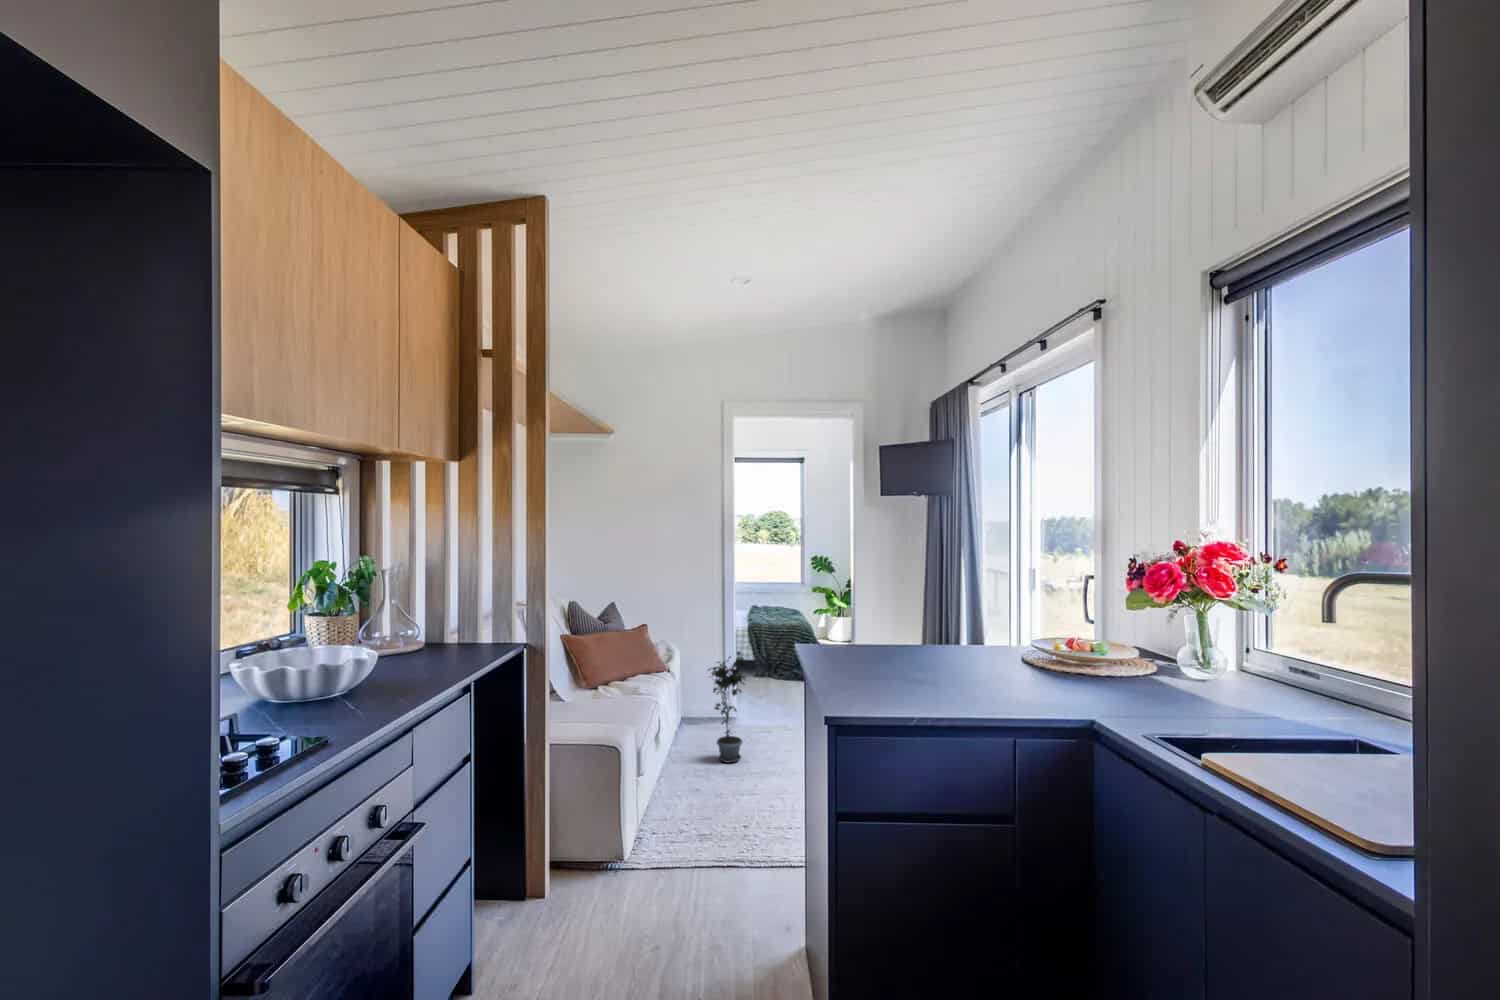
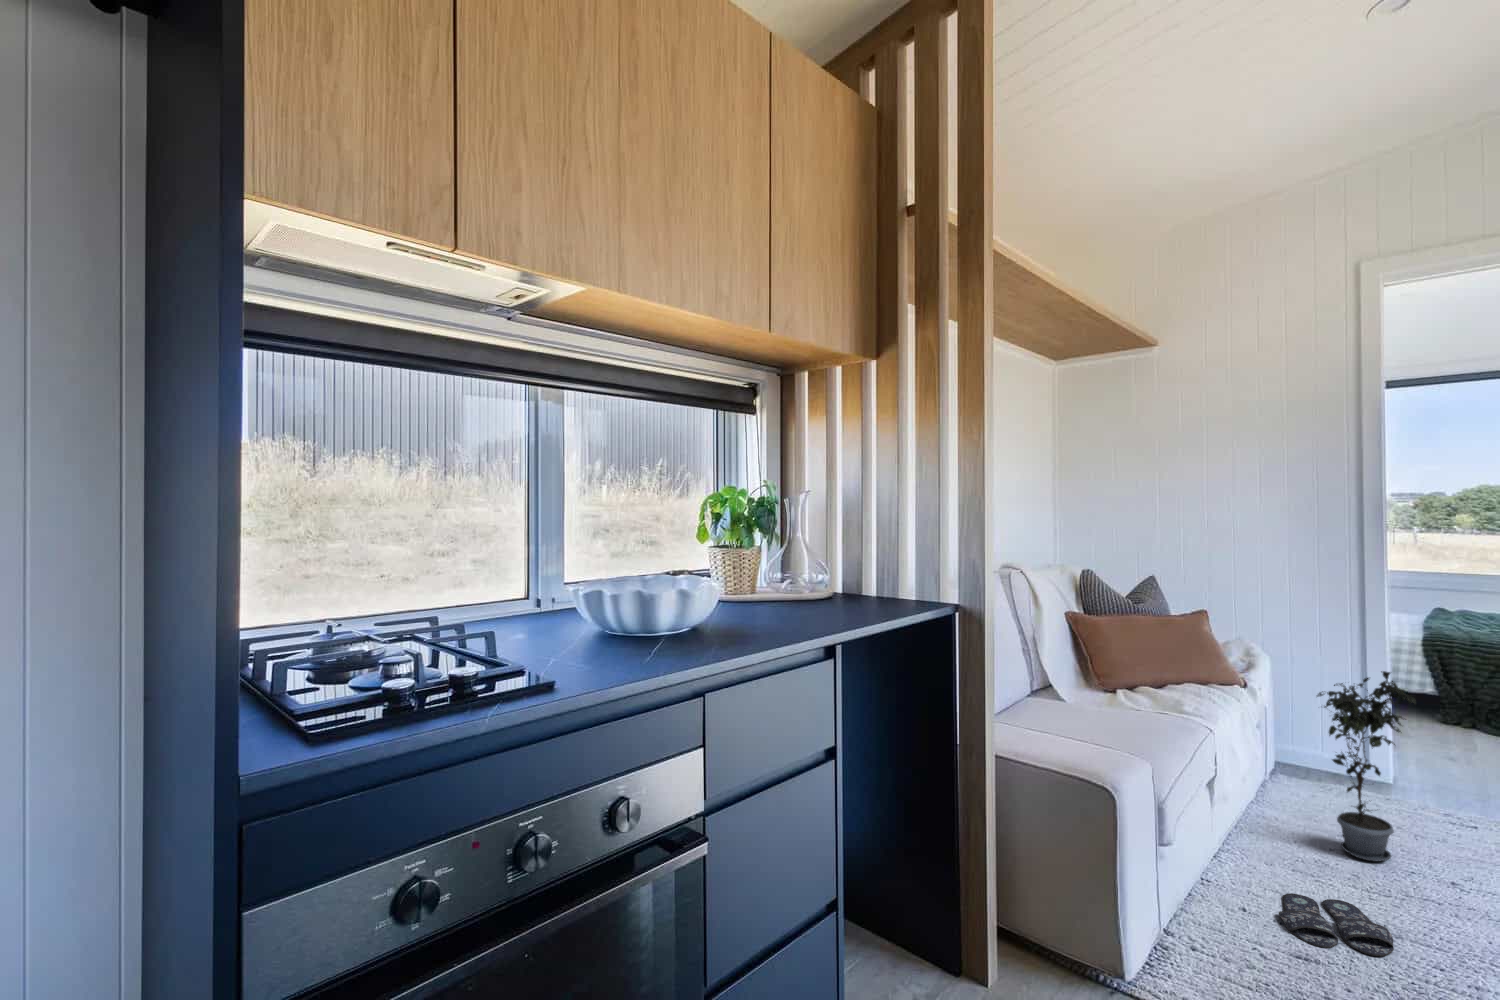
slippers: none [694,787,747,815] -> present [1279,893,1394,956]

